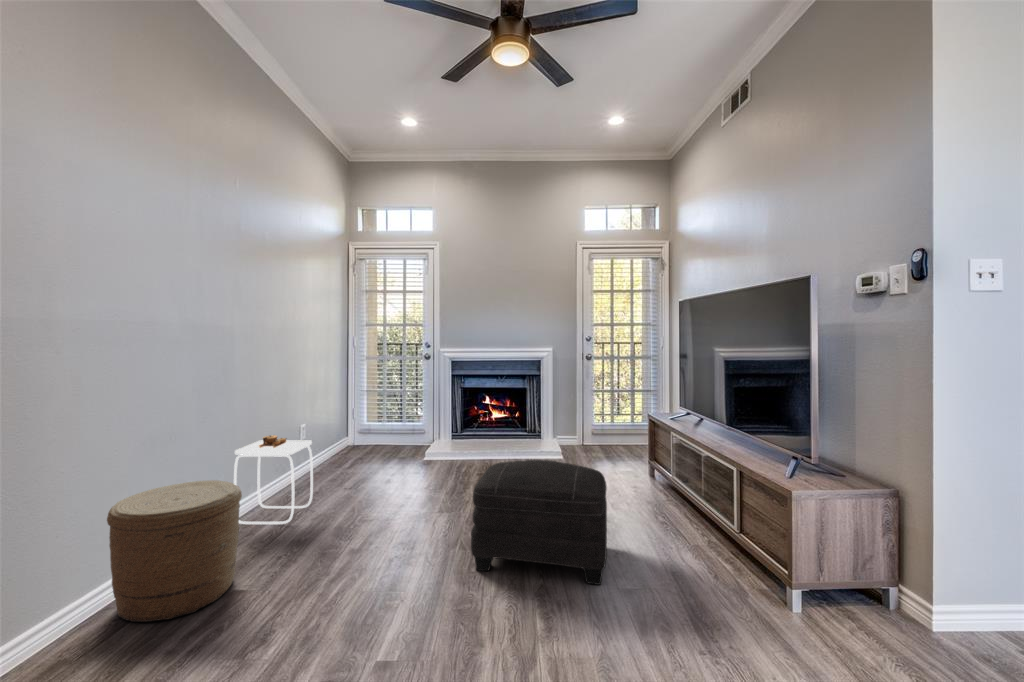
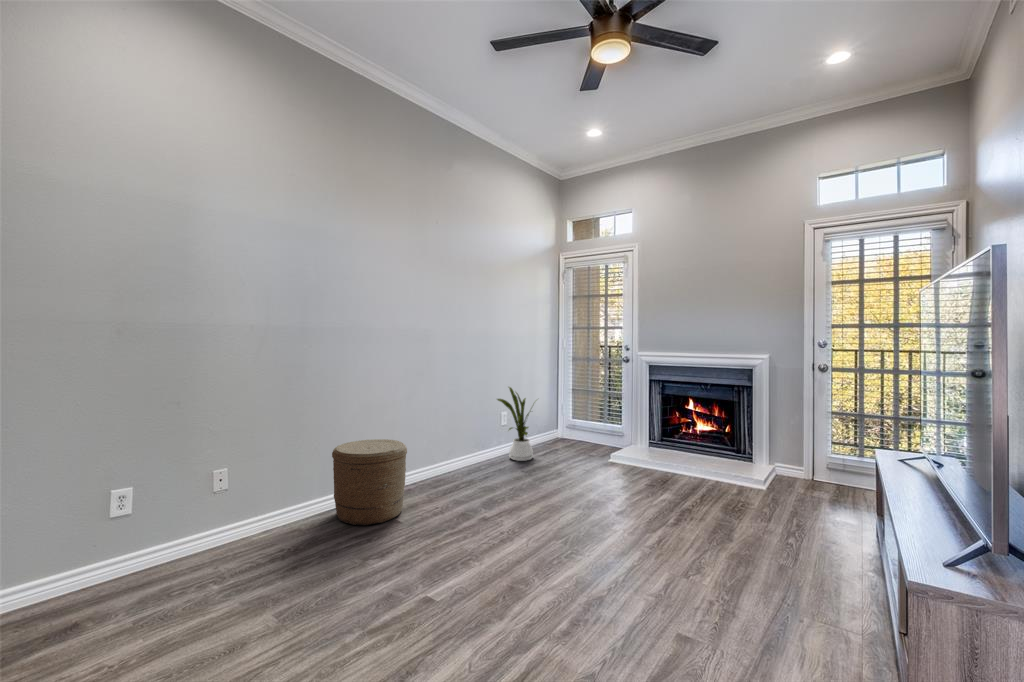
house plant: none [301,392,352,478] -> present [497,387,533,461]
side table: present [234,435,313,524] -> none [432,417,486,487]
ottoman: present [471,460,607,585] -> none [551,467,714,621]

